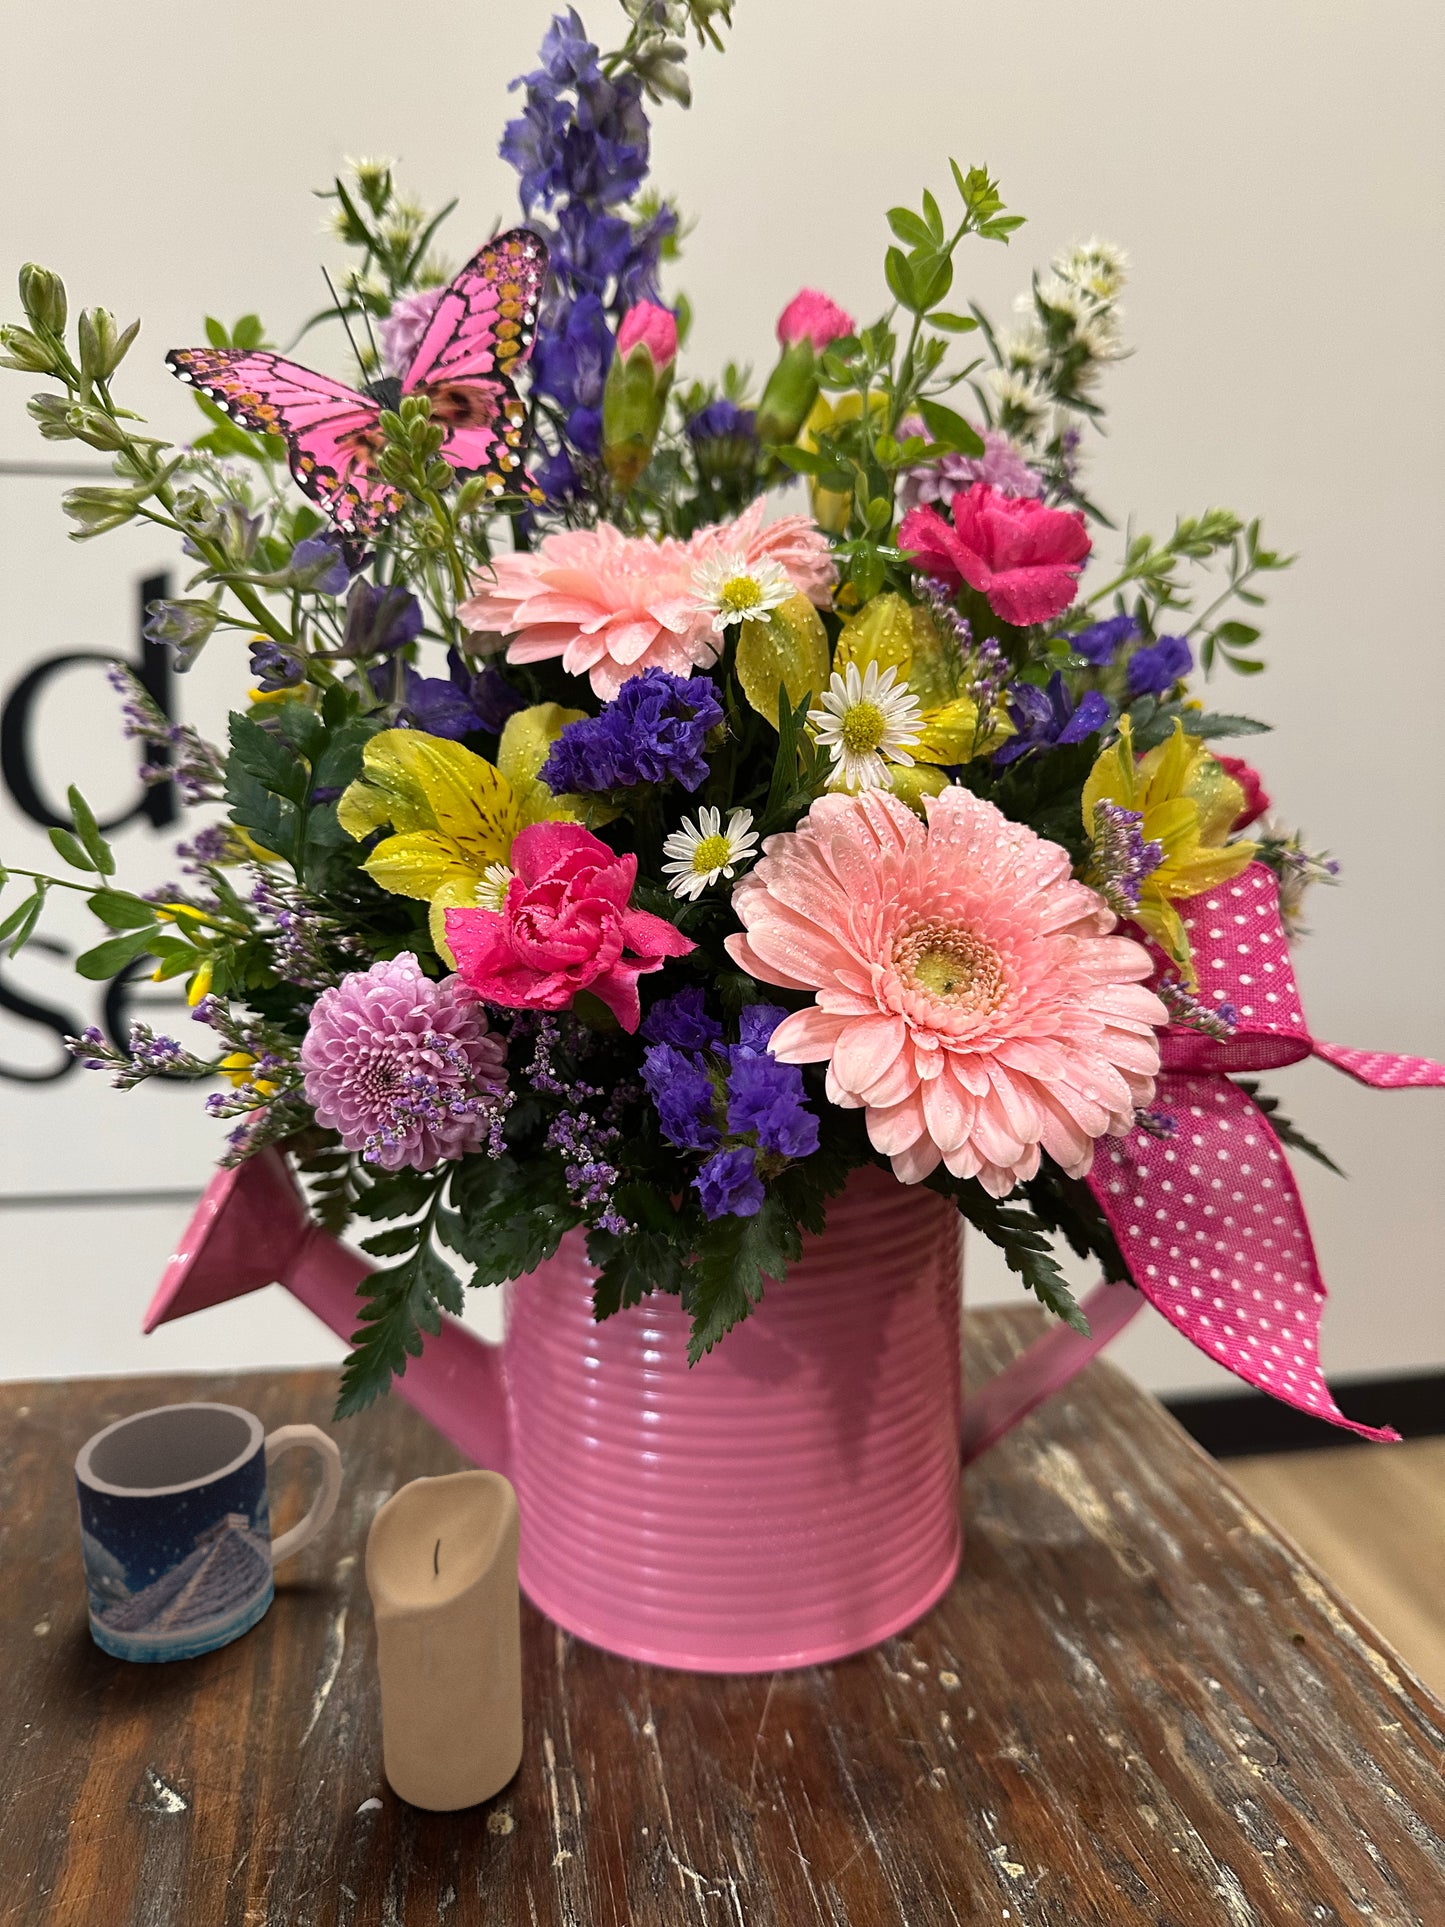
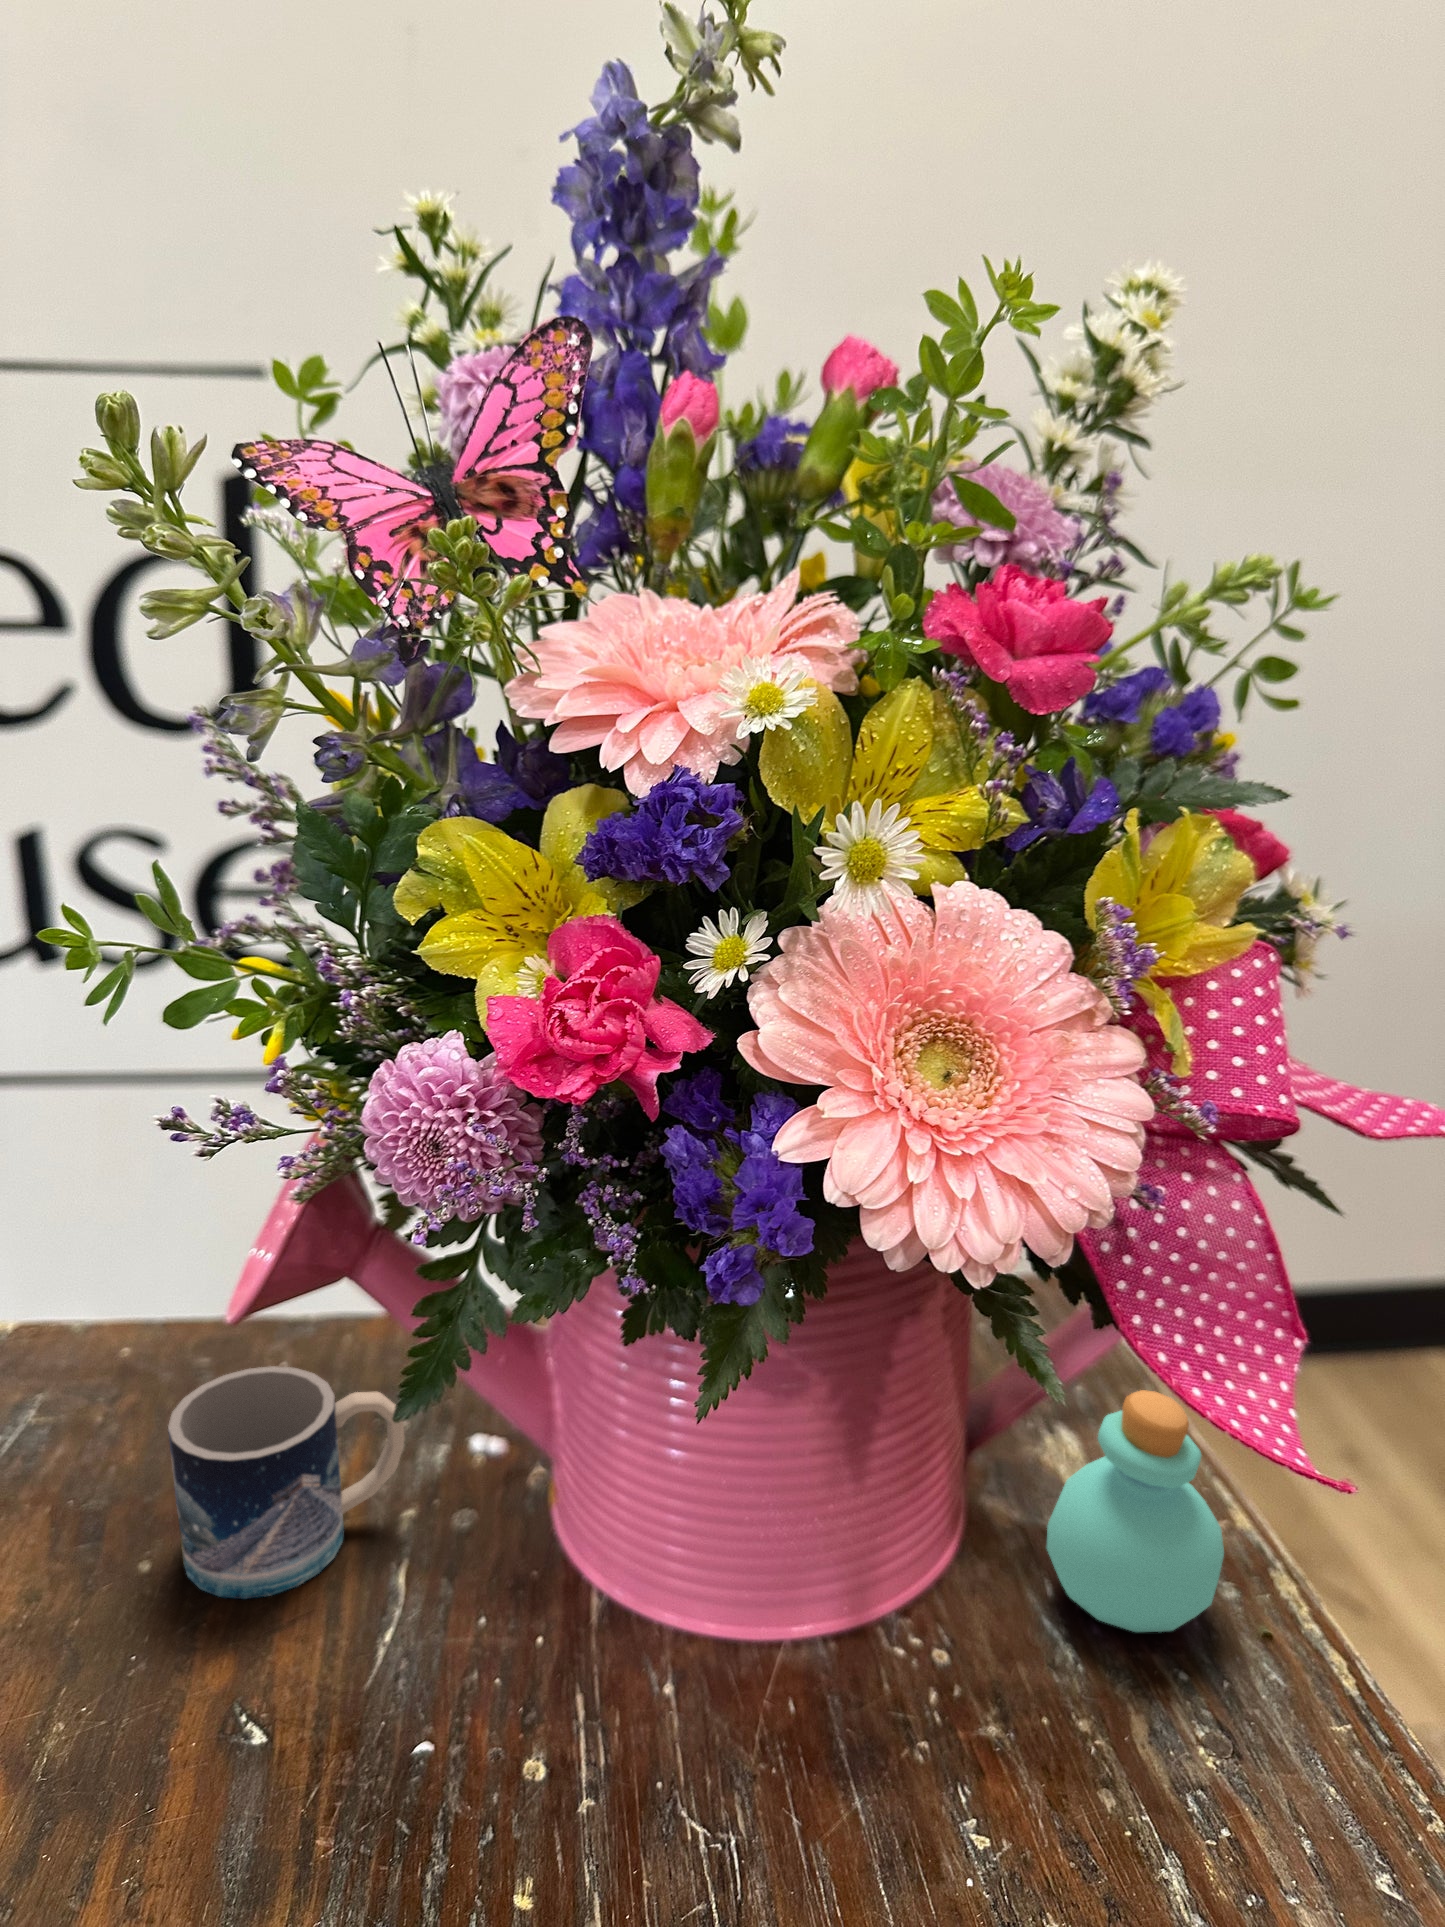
perfume bottle: none [1055,1375,1247,1643] -> present [1046,1390,1224,1632]
candle: present [365,1470,523,1811] -> none [417,1463,554,1756]

